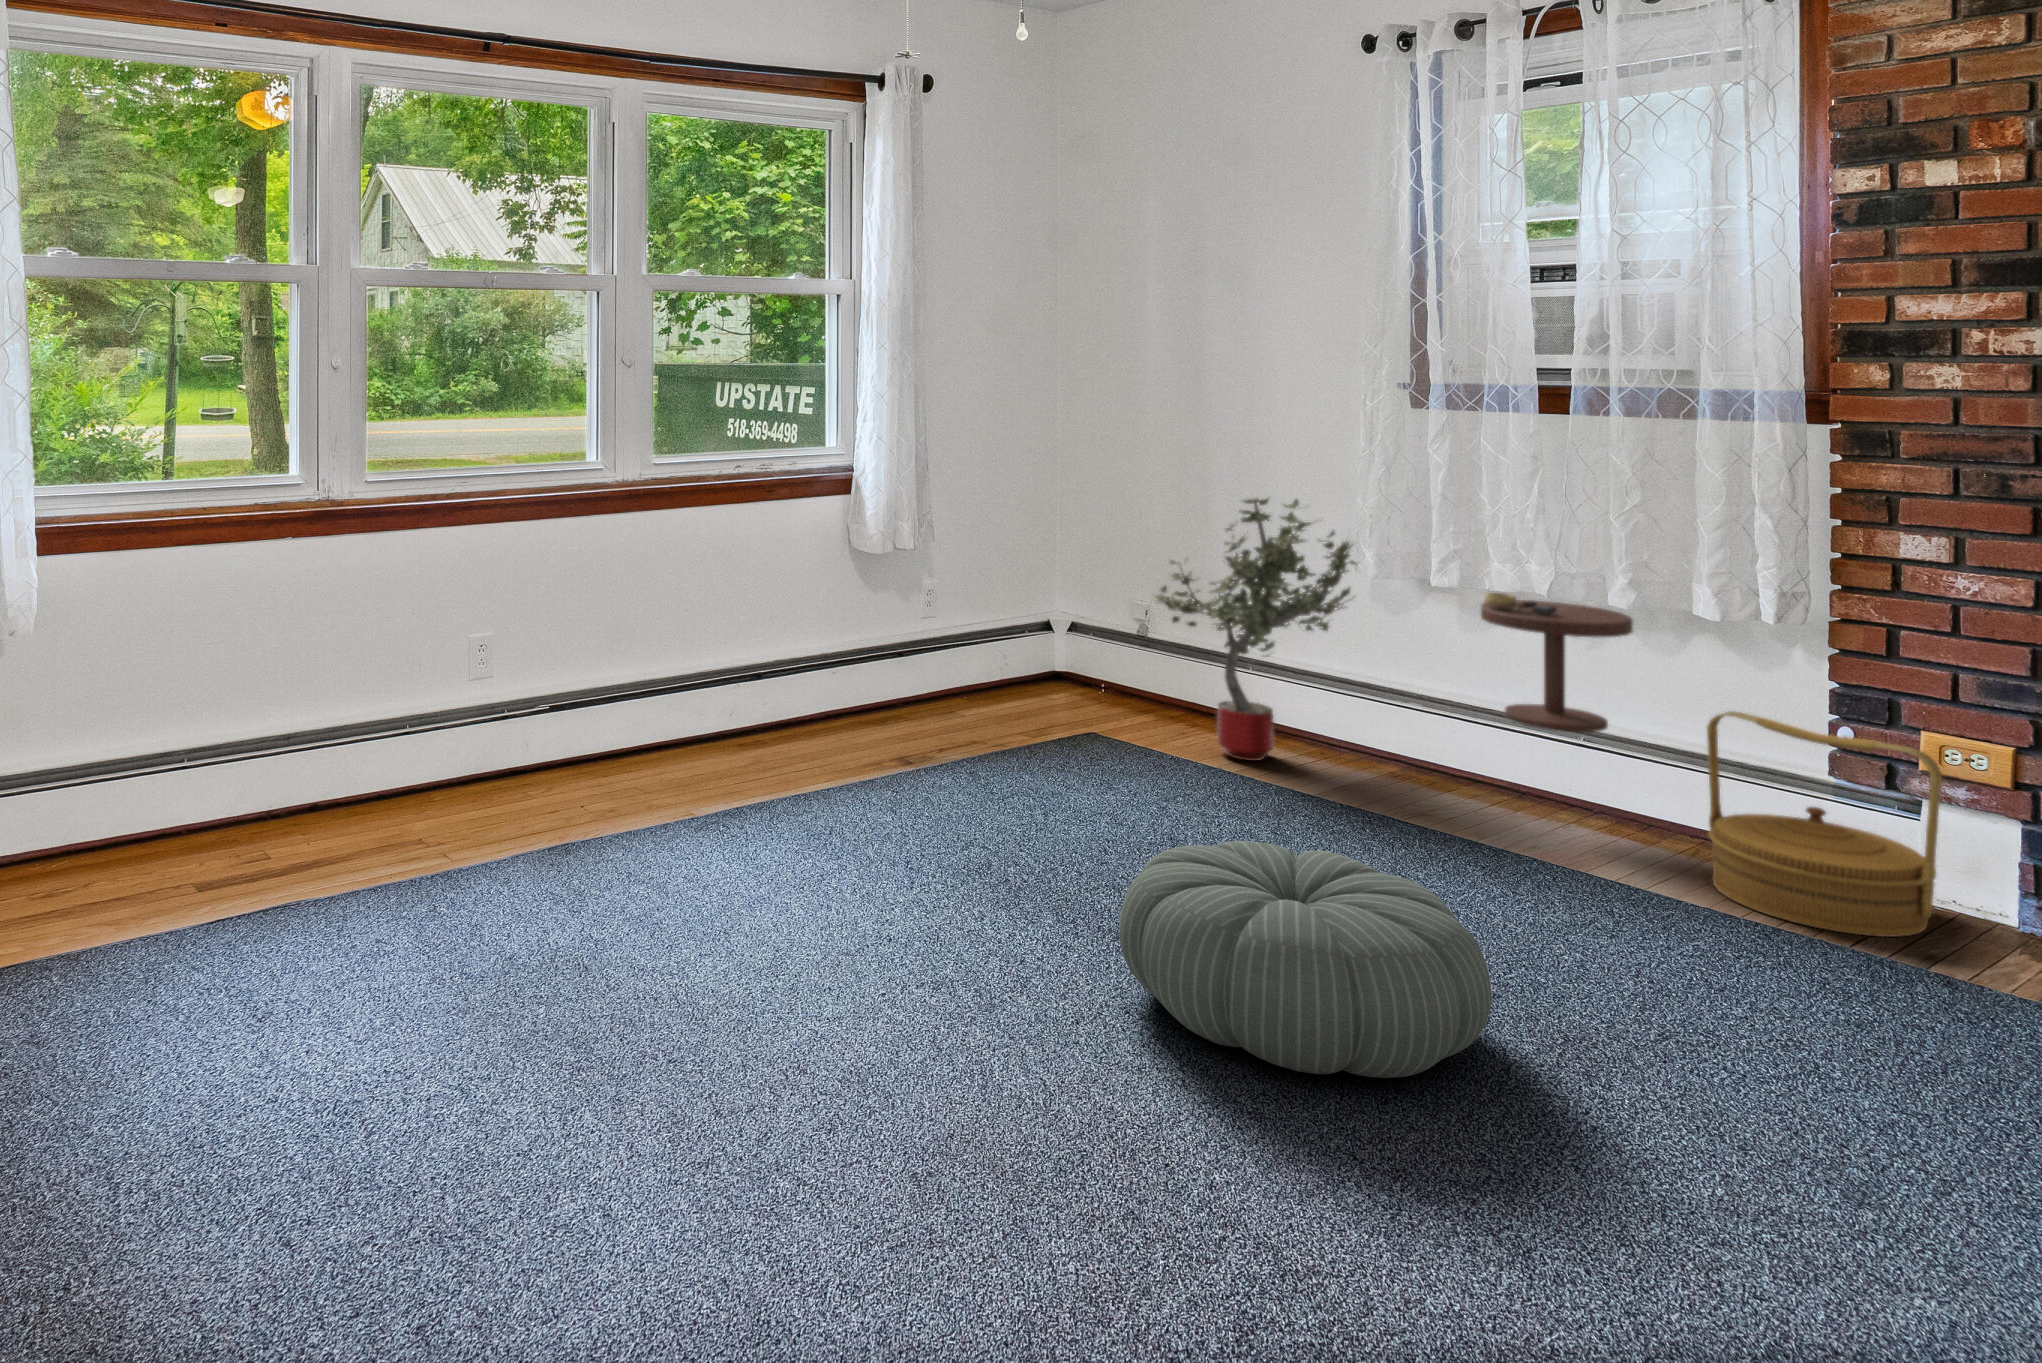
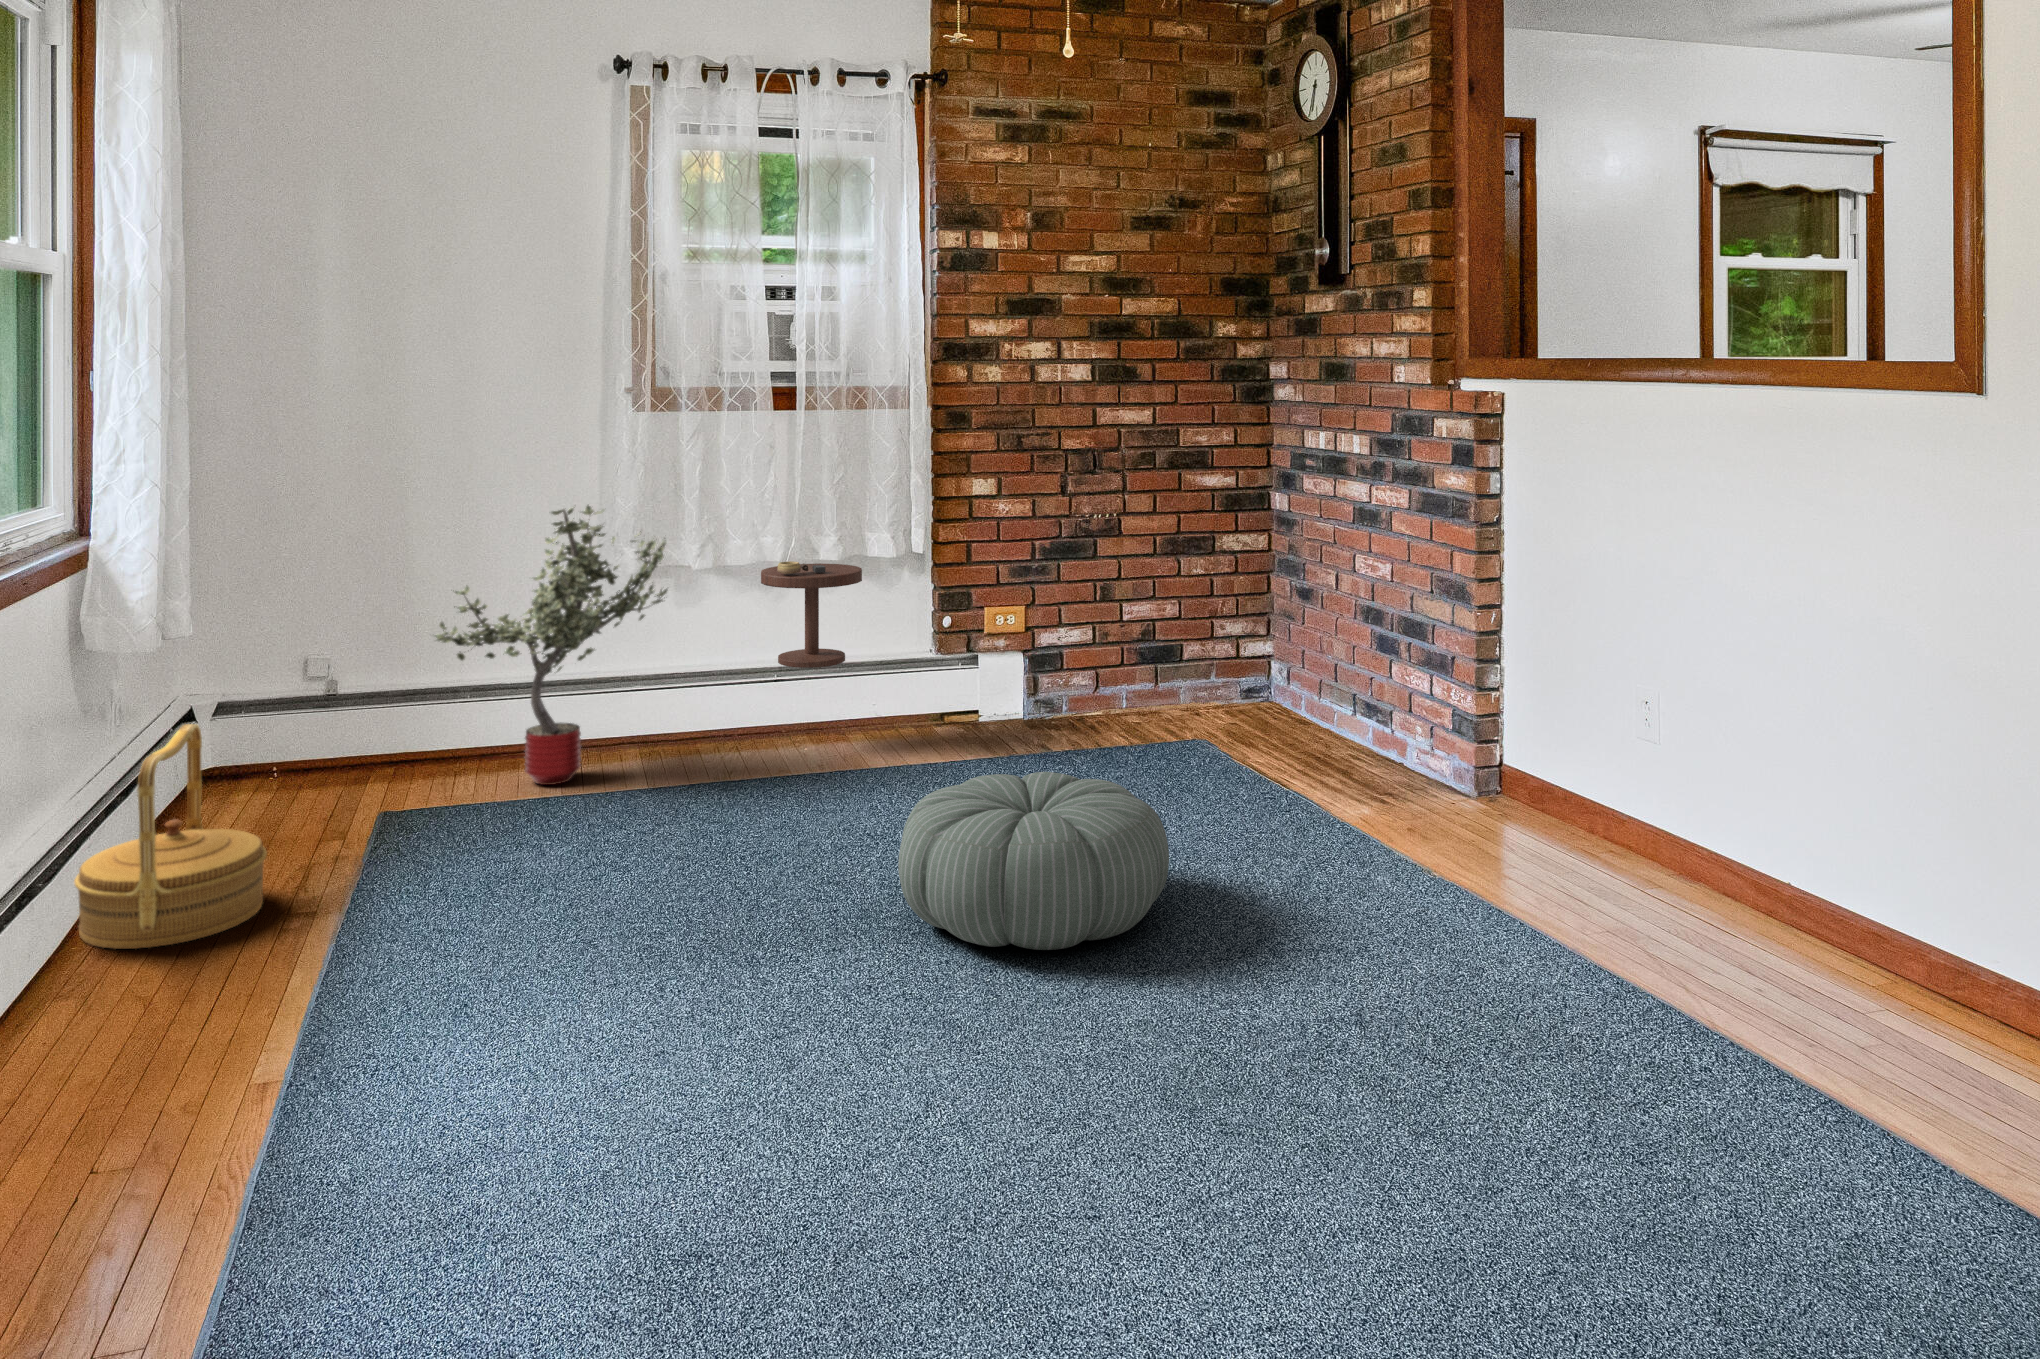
woven basket: present [1707,711,1942,937] -> present [74,724,267,949]

